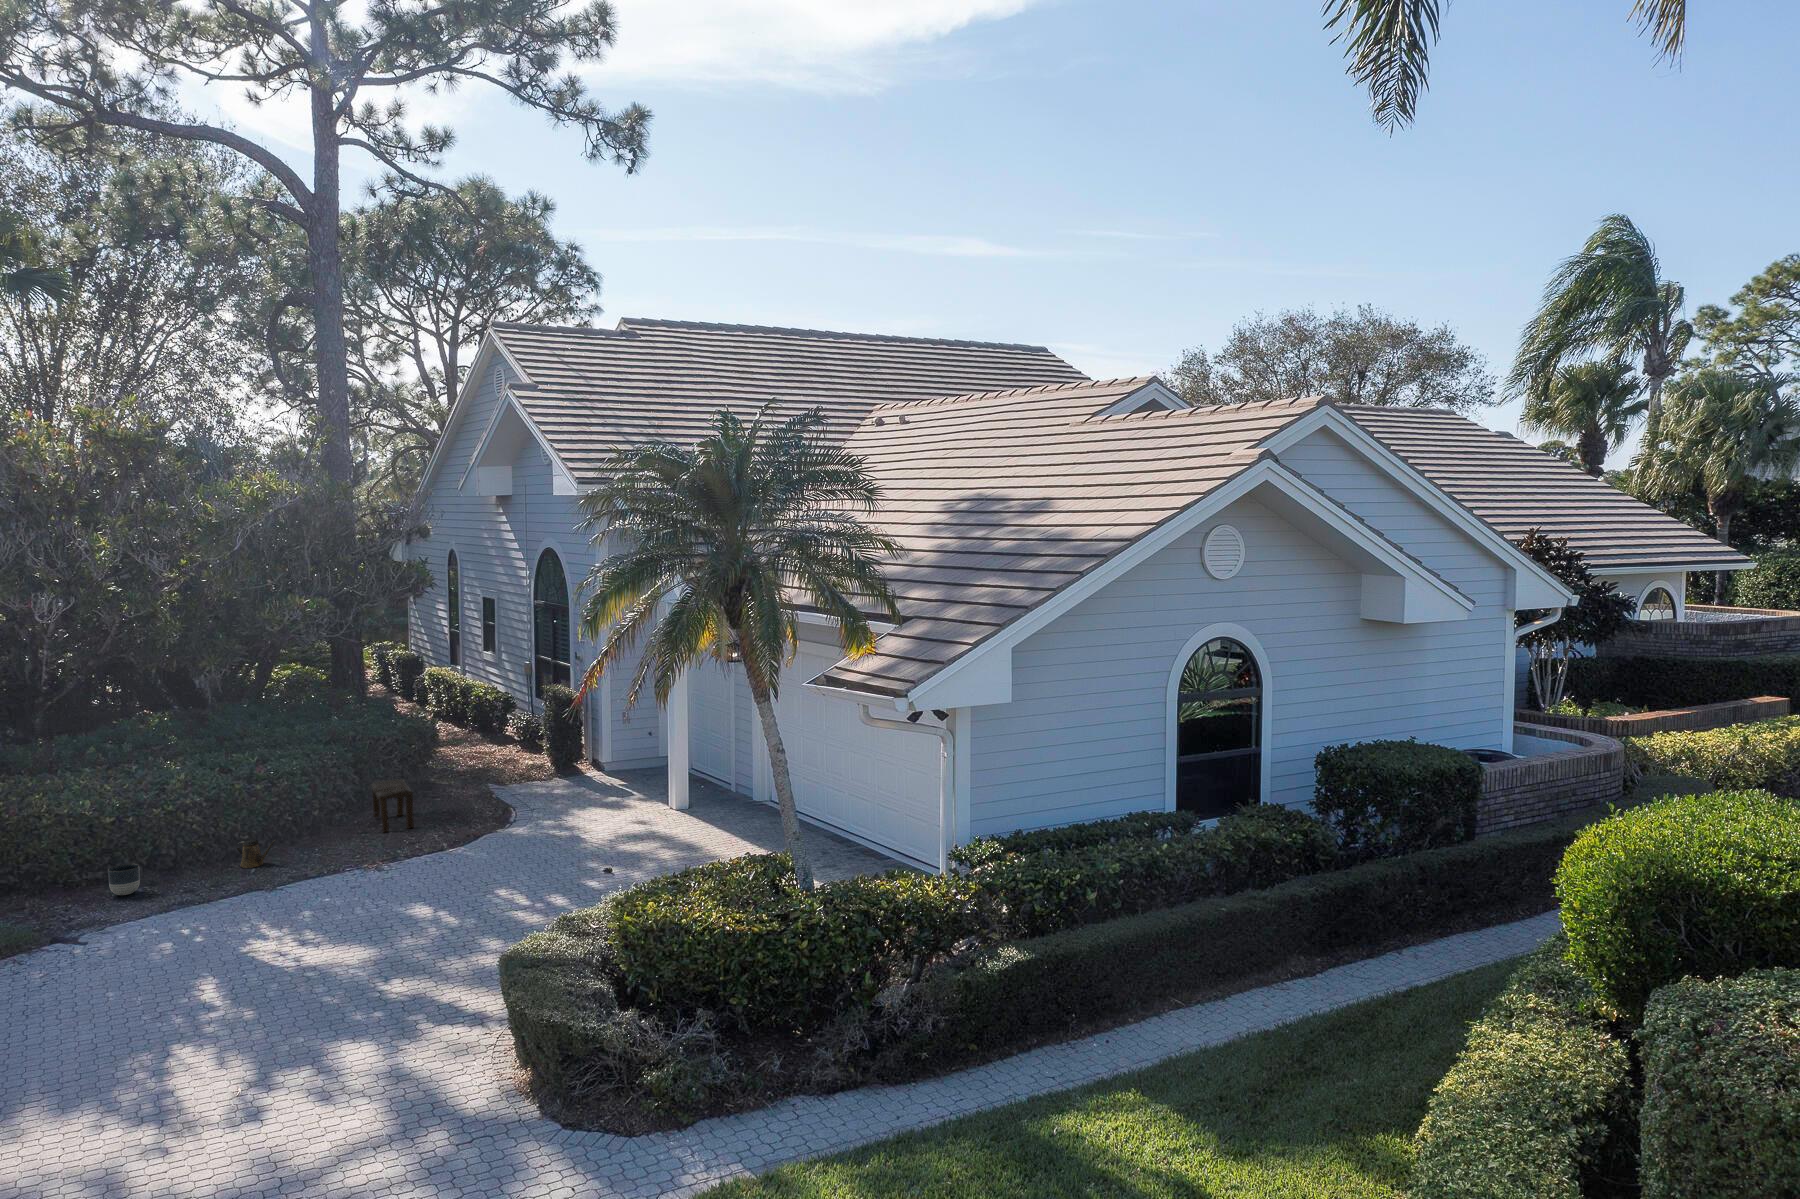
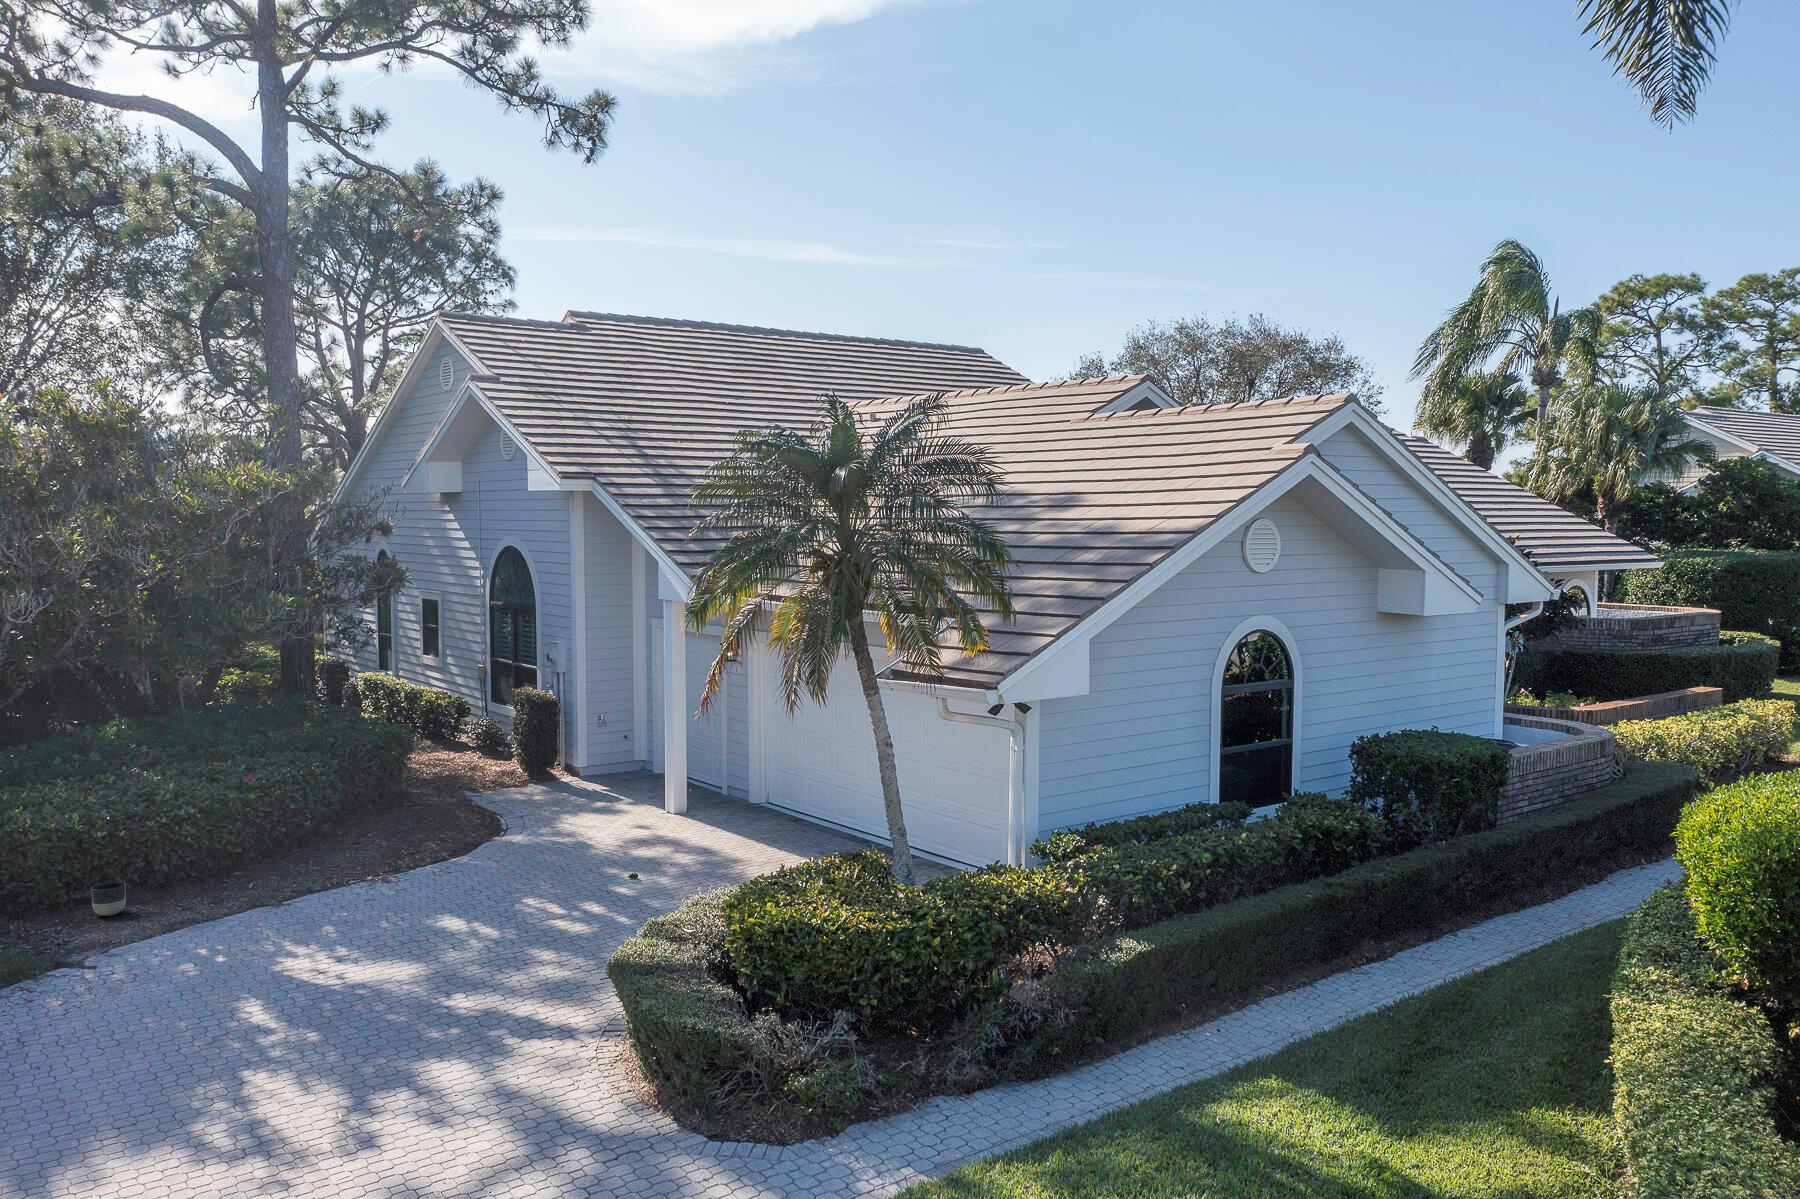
bench: present [372,779,414,832] -> none [354,786,405,843]
watering can: present [237,840,276,868] -> none [224,852,271,883]

